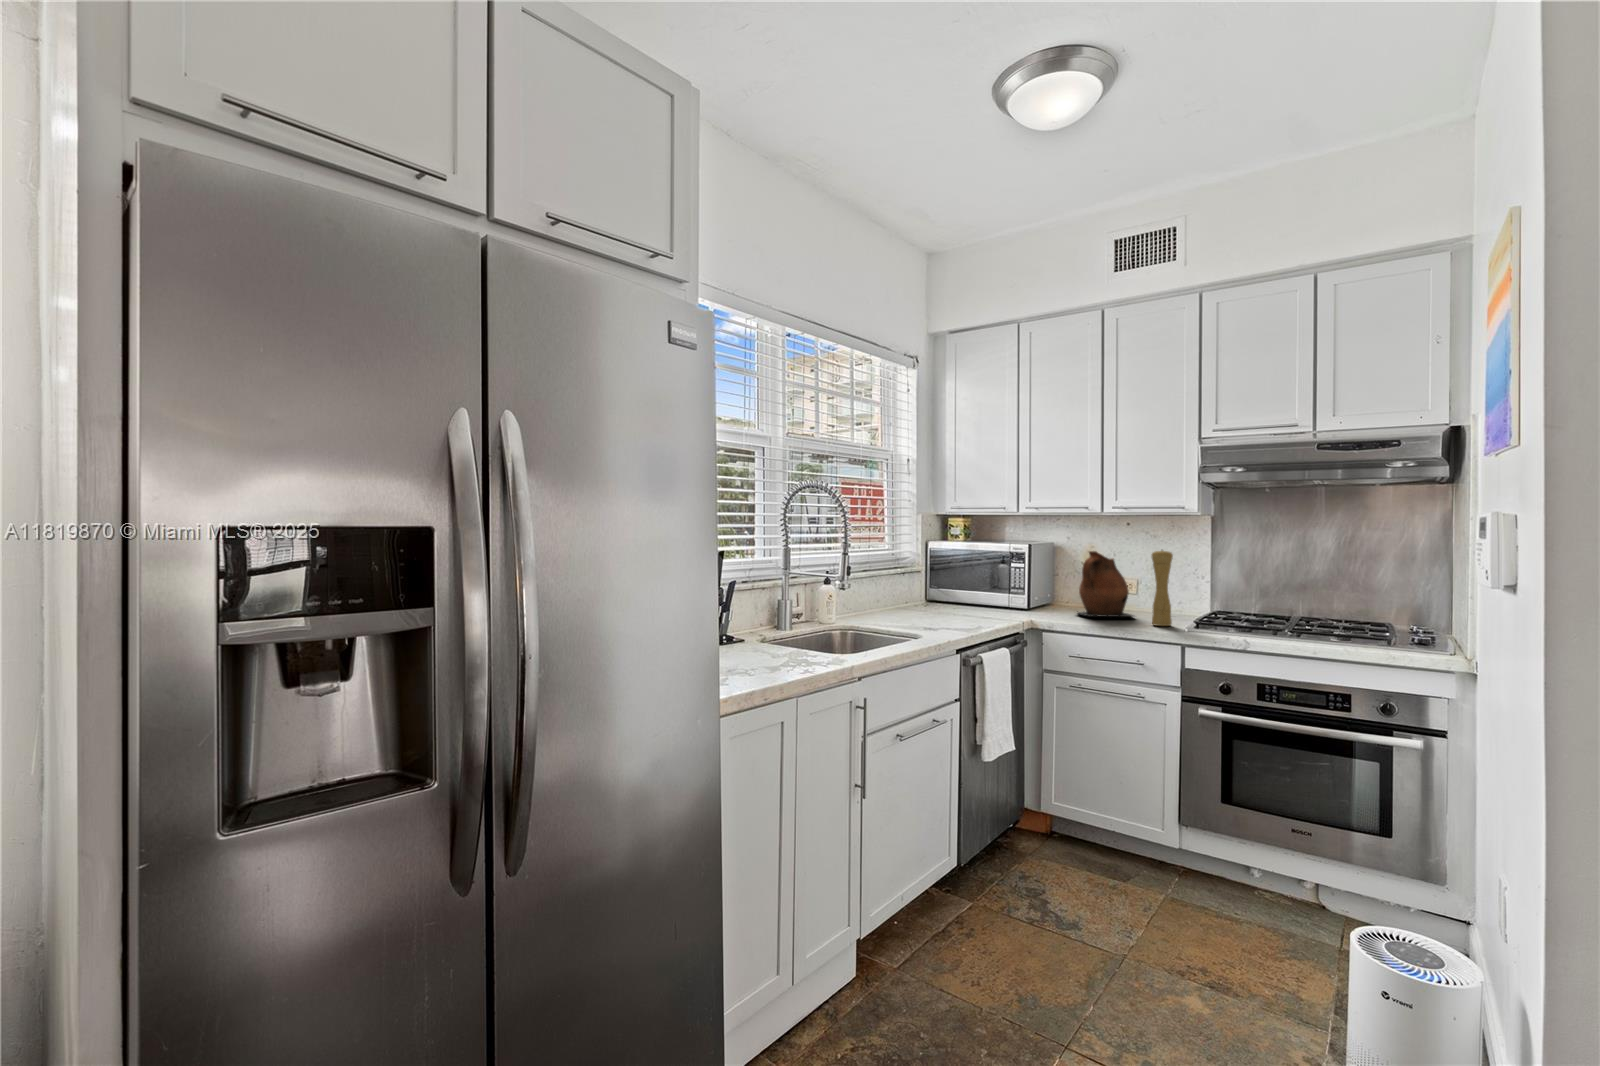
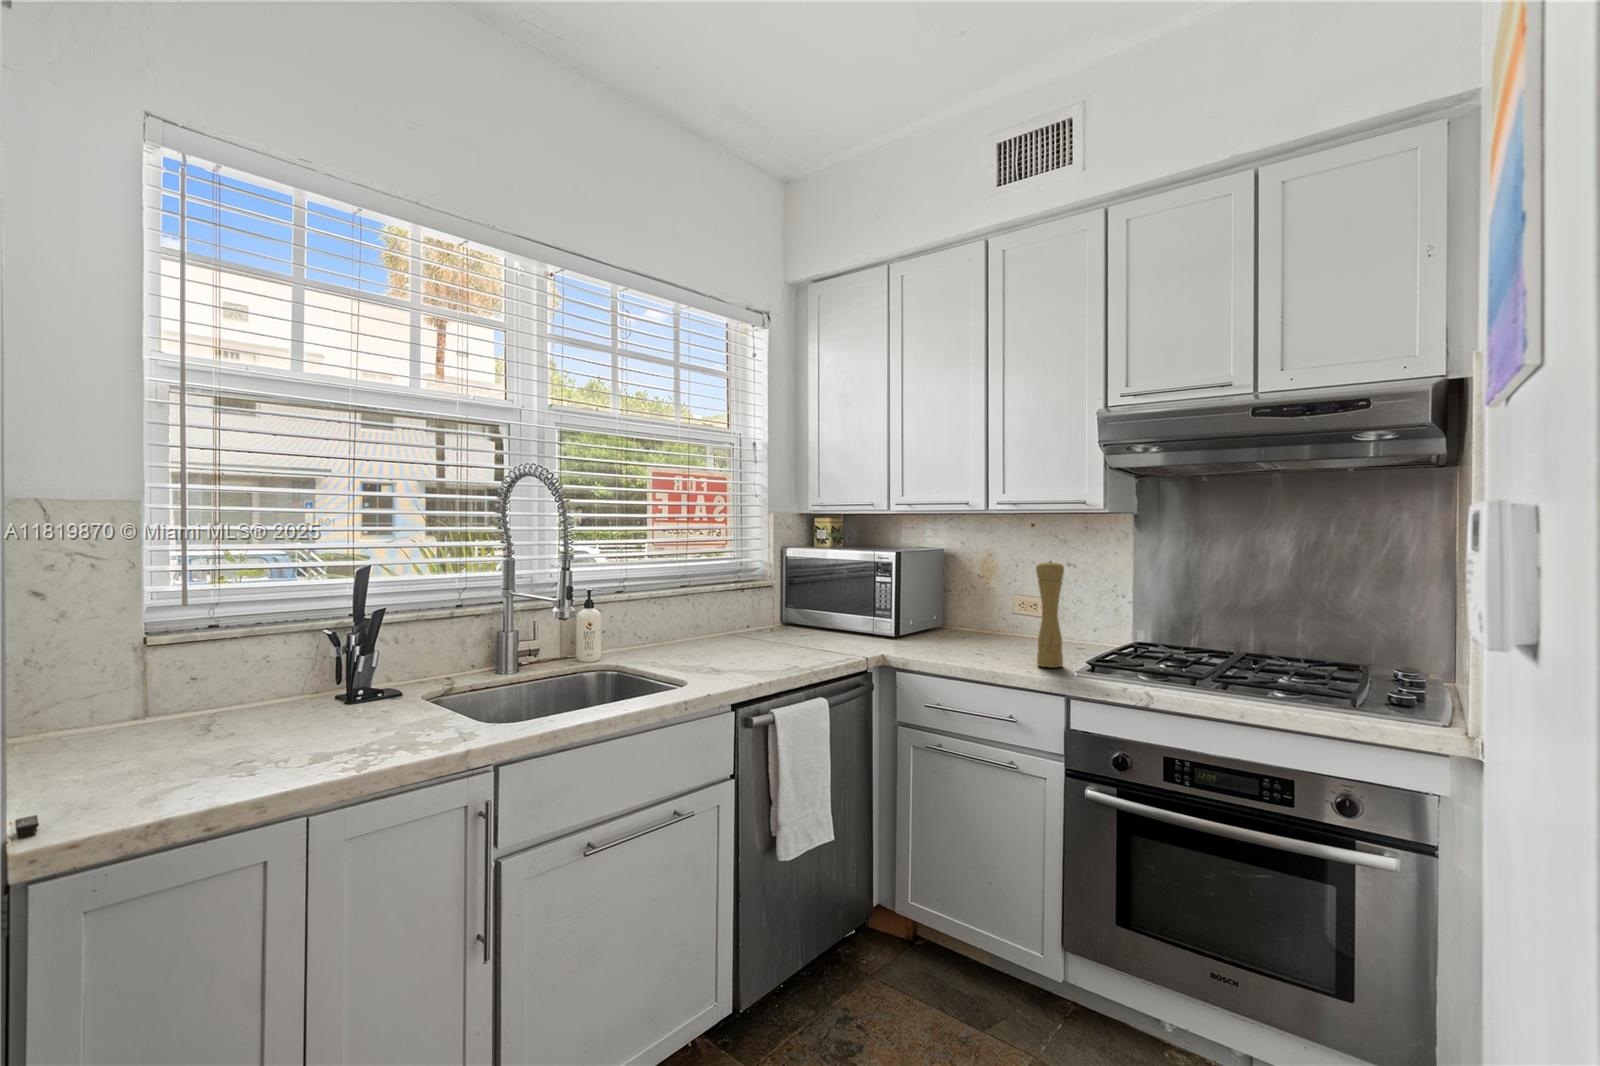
ceramic pitcher: present [1077,551,1134,617] -> none [950,562,1026,655]

